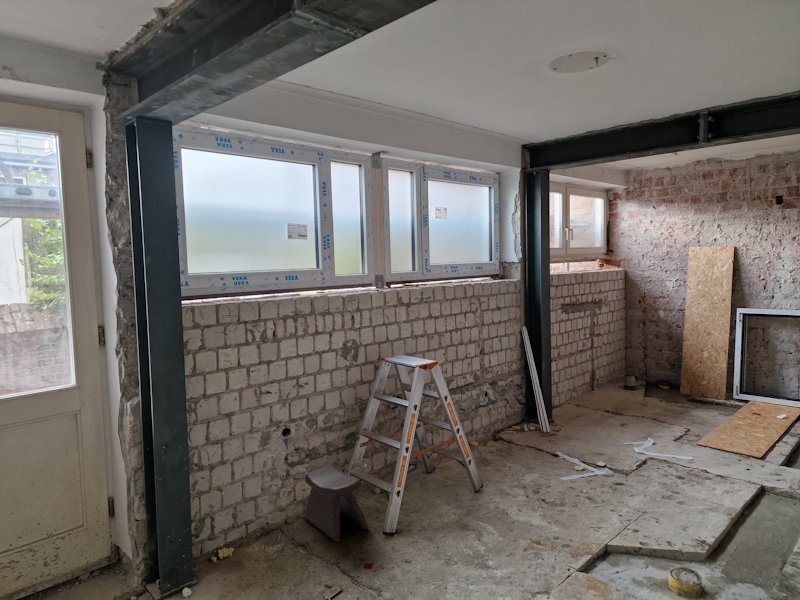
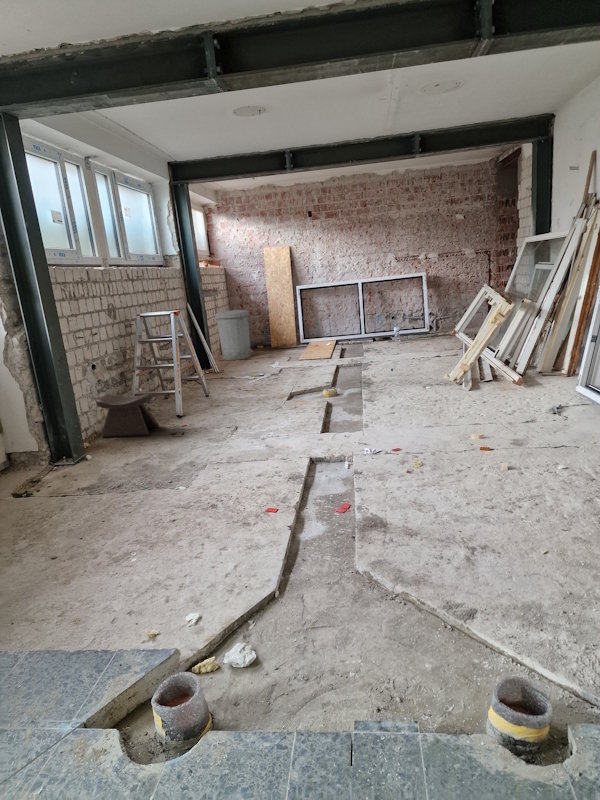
trash can: none [583,335,637,408] -> present [215,310,251,360]

